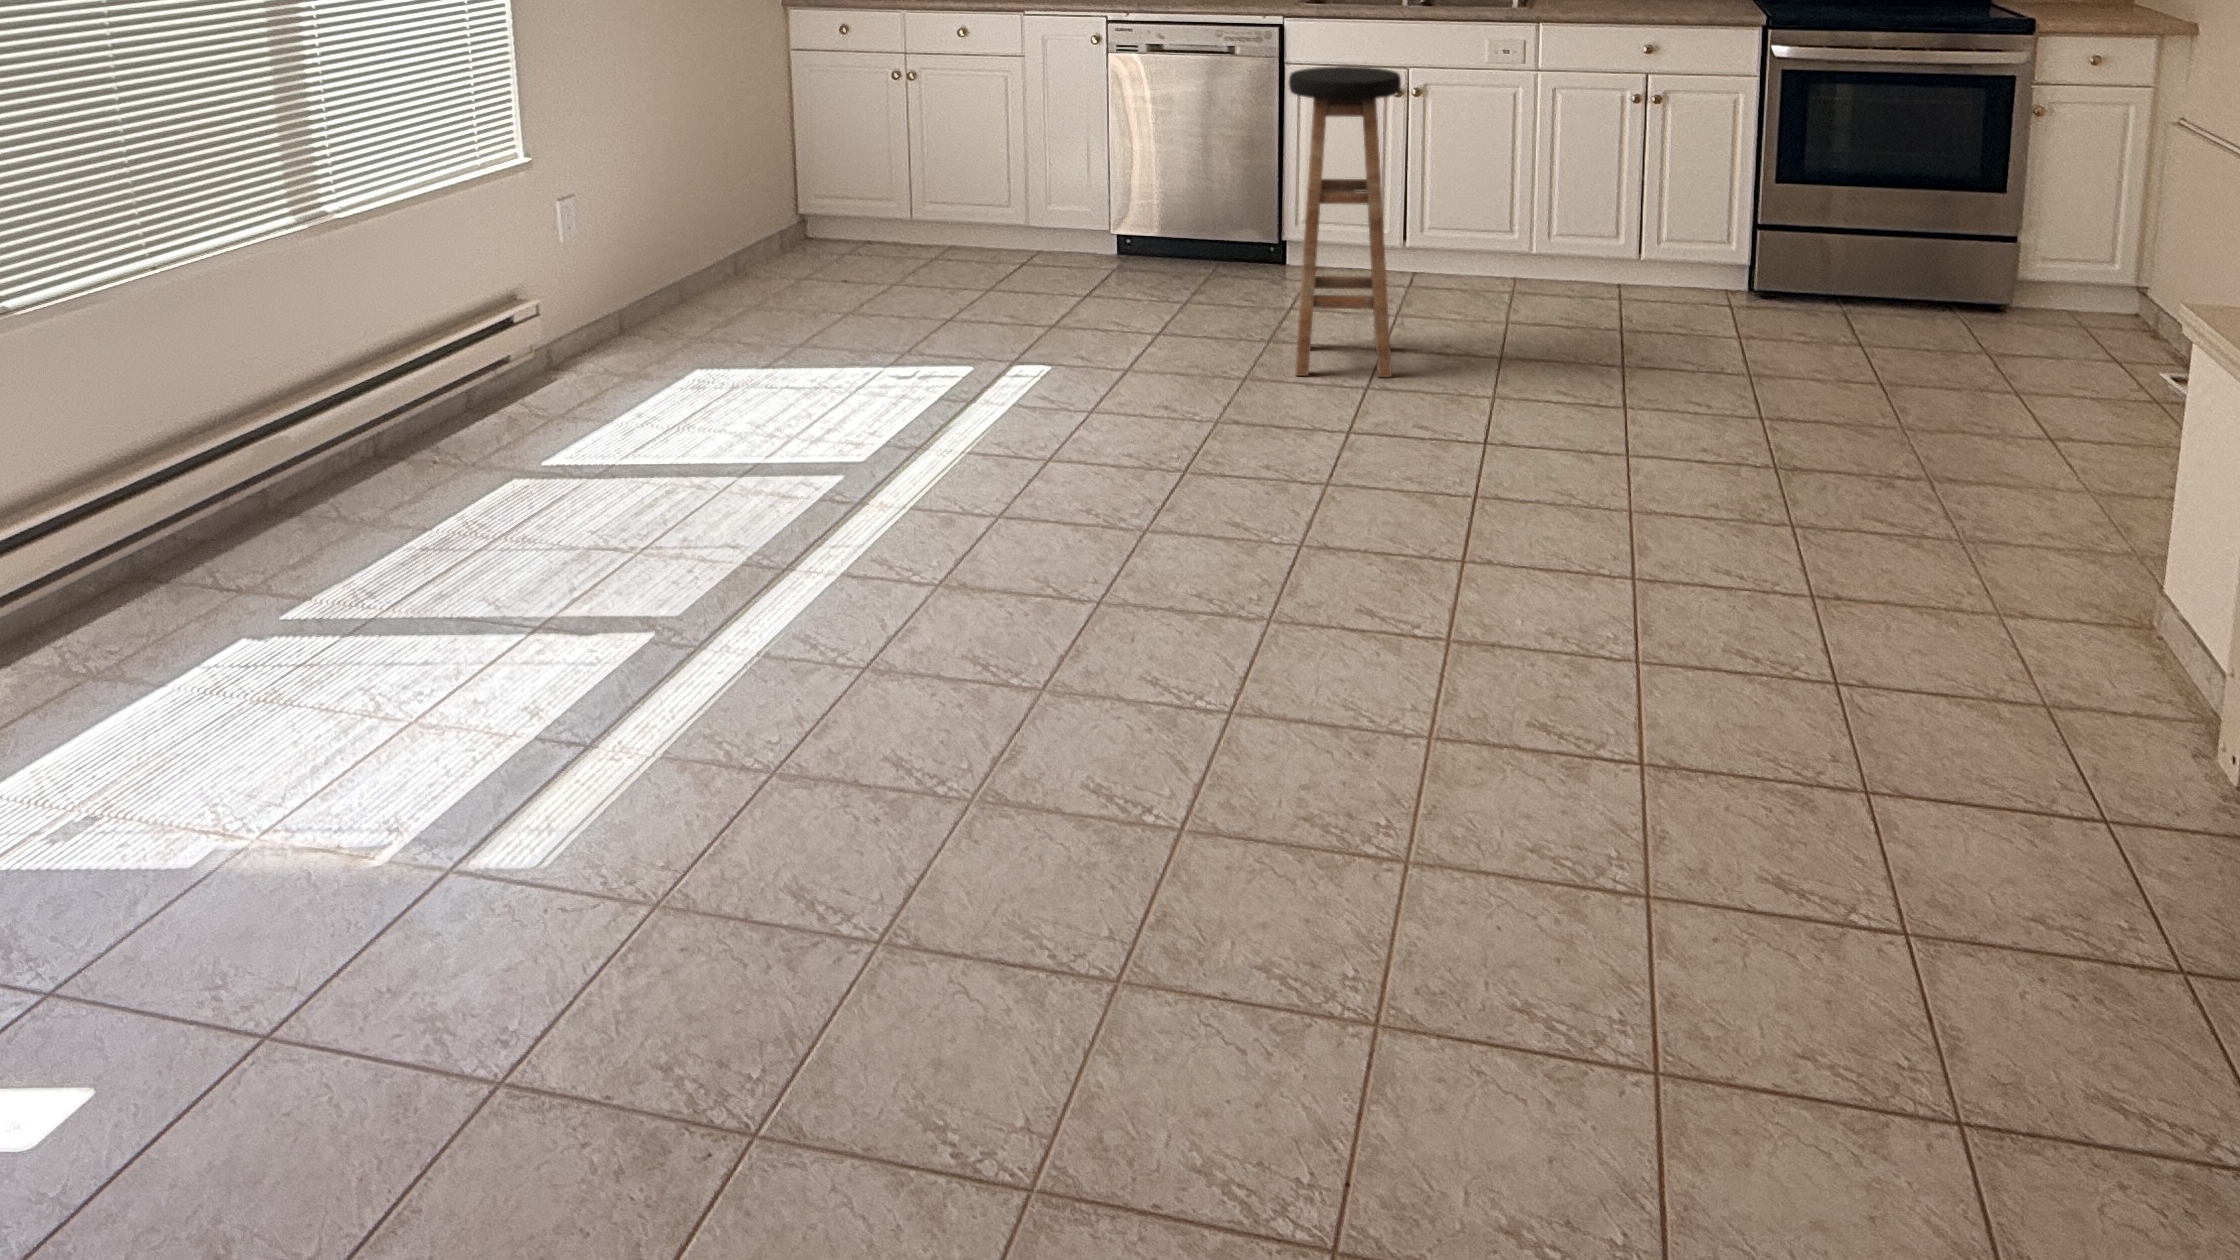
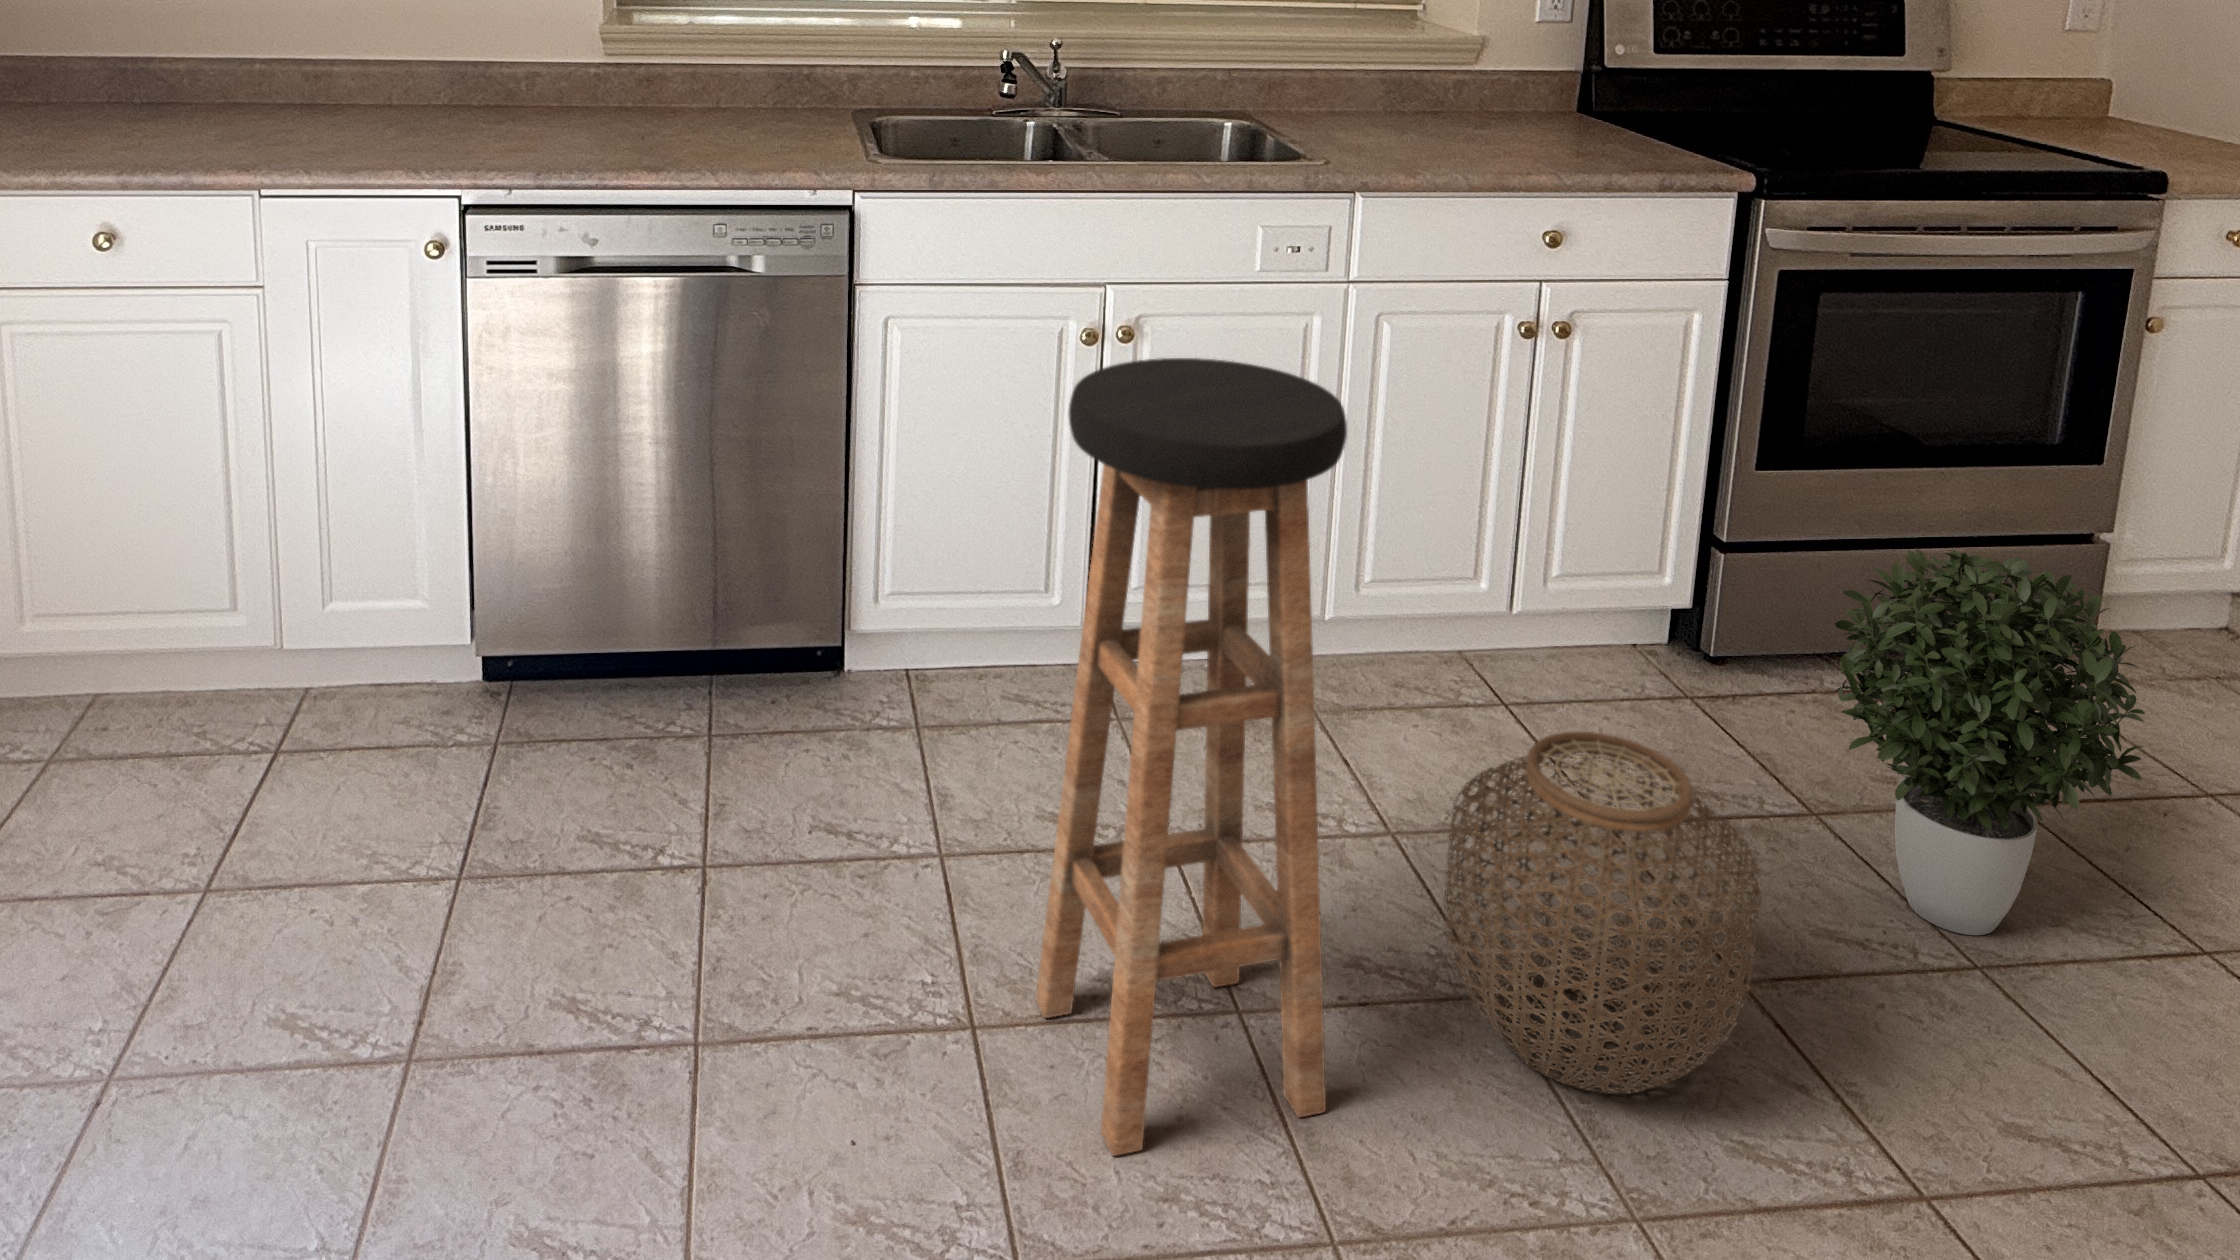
potted plant: none [1700,185,1842,375] -> present [1834,549,2145,935]
woven basket: none [1461,241,1592,387] -> present [1444,732,1761,1094]

